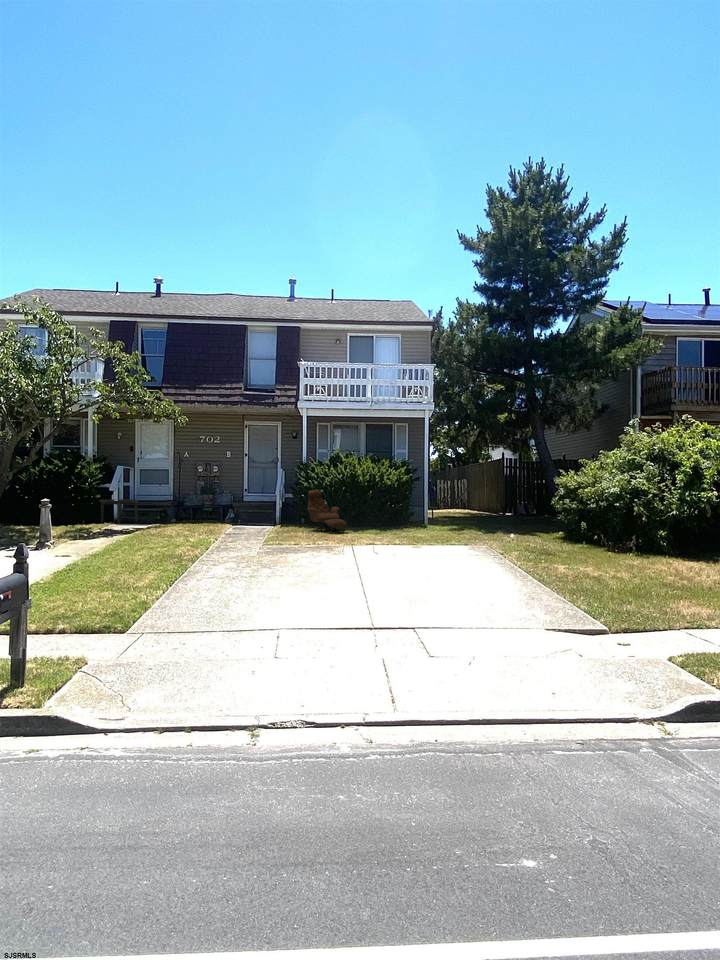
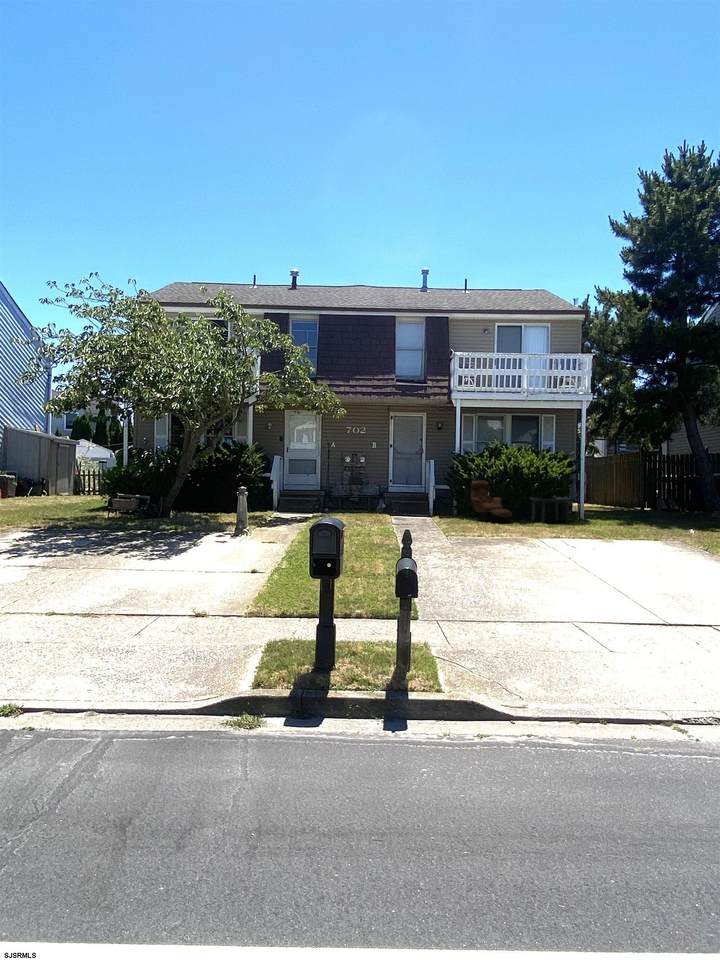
round table: present [100,499,139,523] -> present [530,497,571,523]

